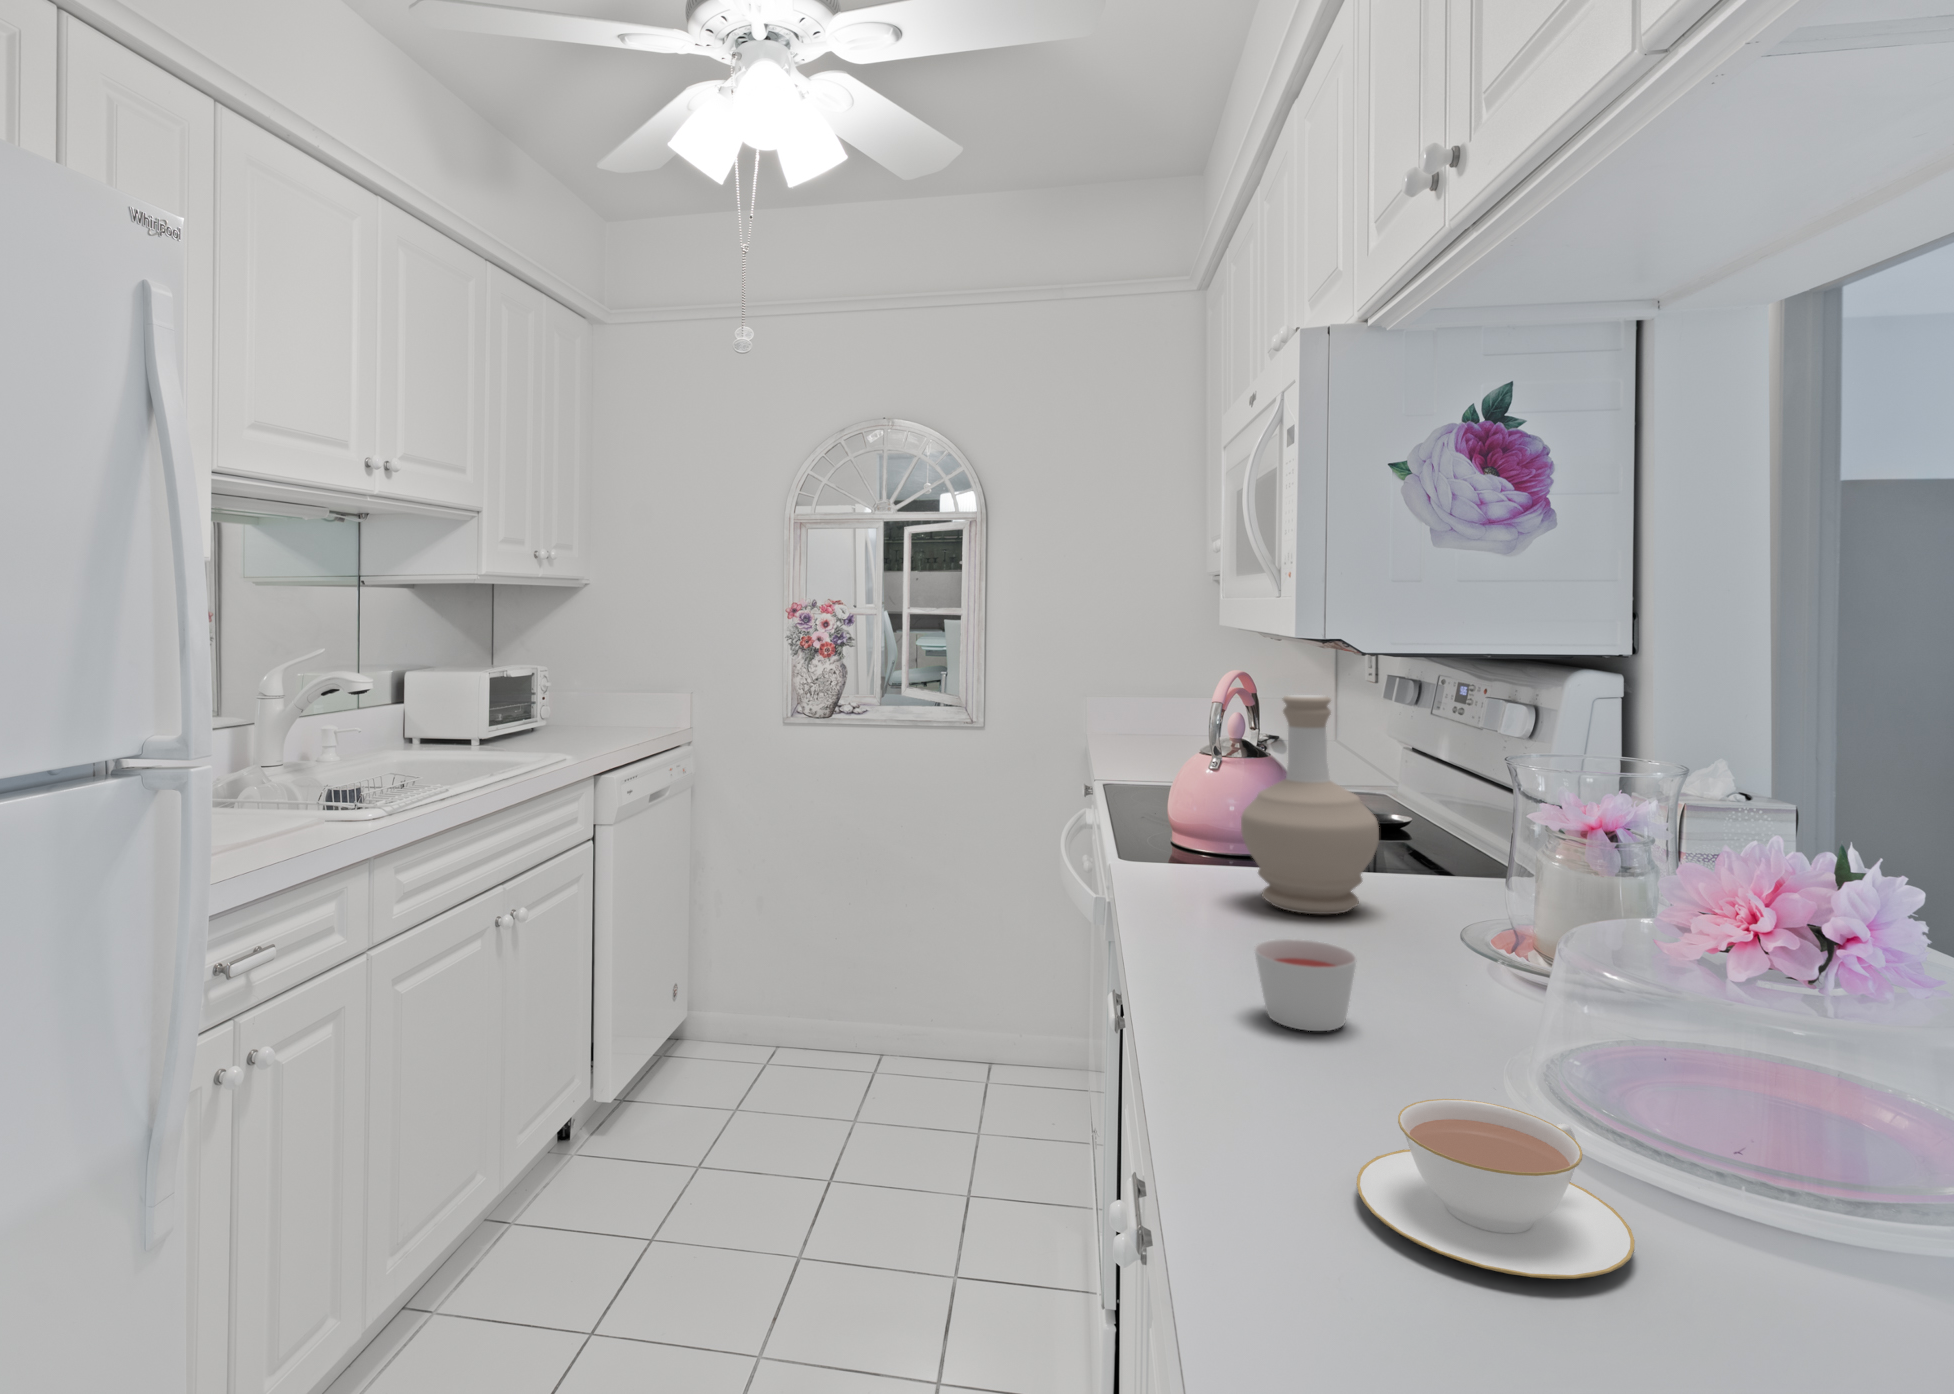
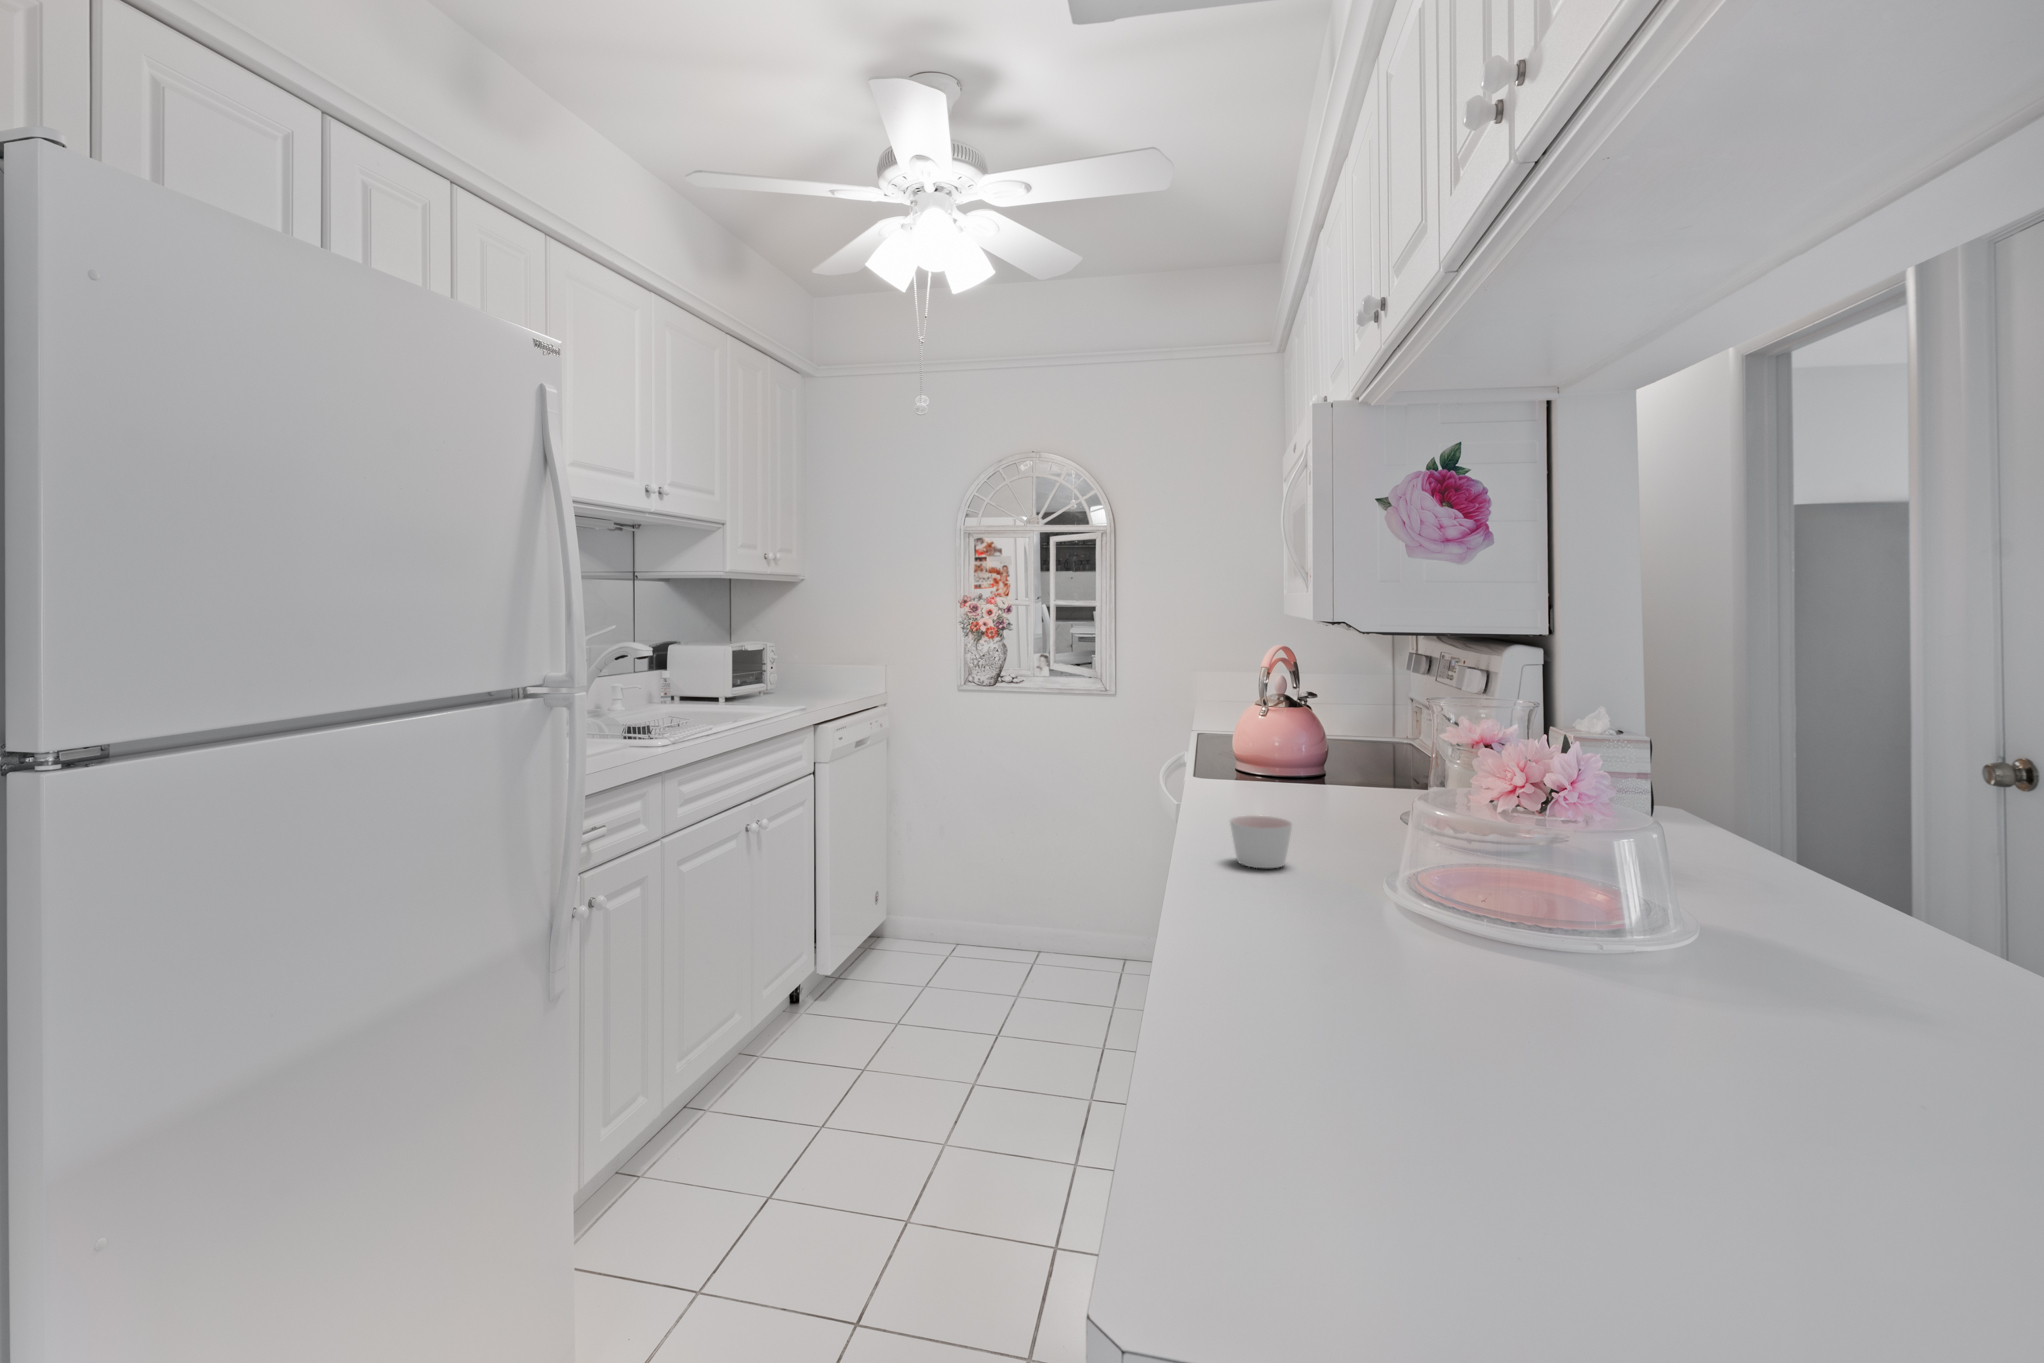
bottle: present [1241,695,1379,914] -> none [1260,664,1354,814]
teacup: present [1357,1099,1635,1279] -> none [1236,881,1375,956]

